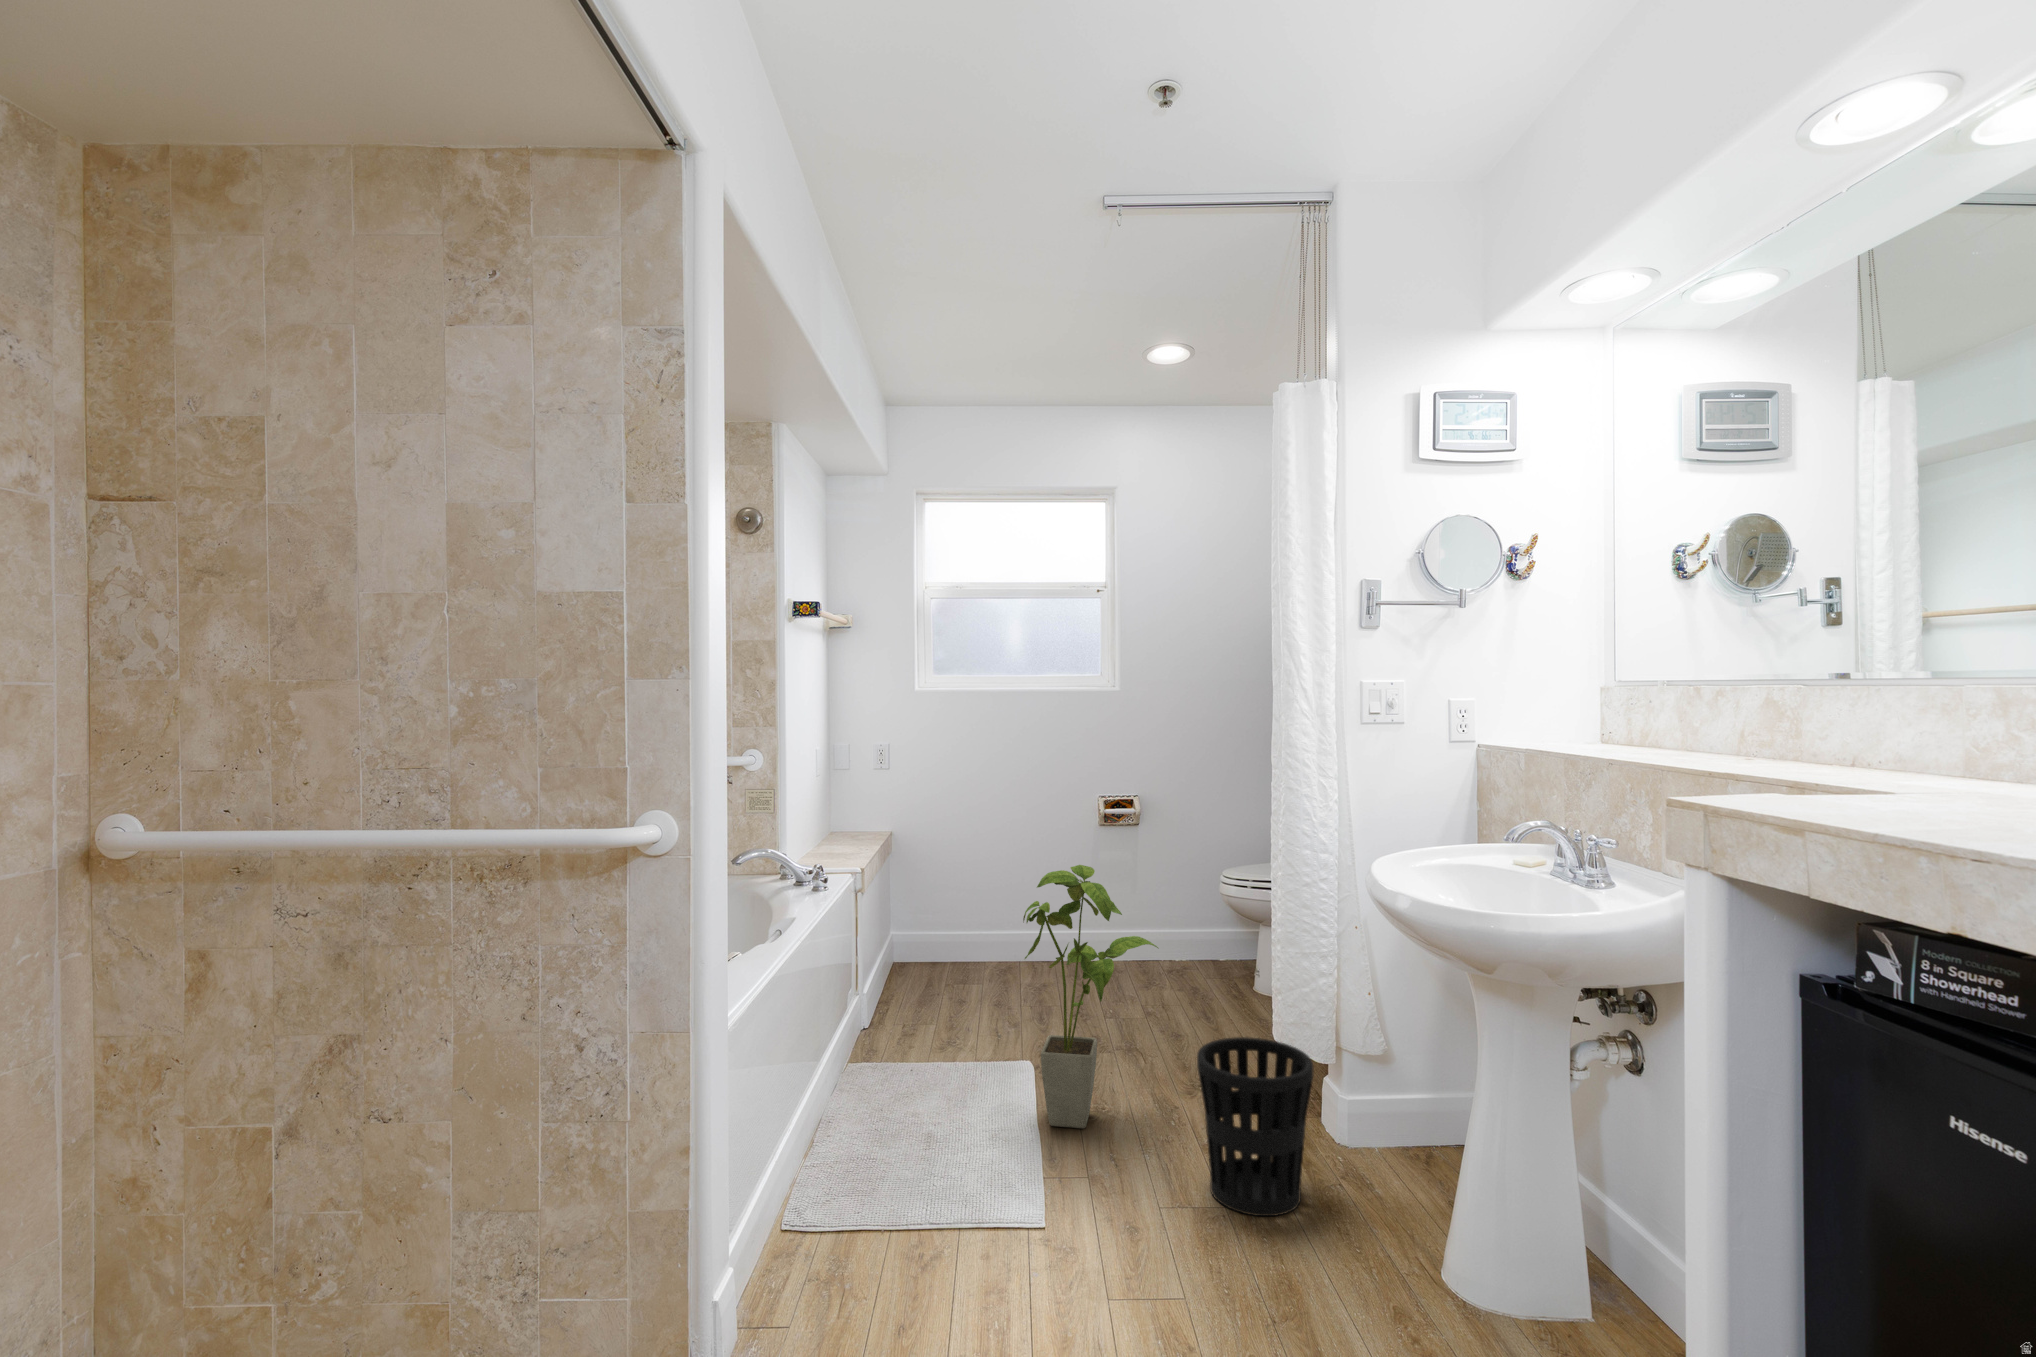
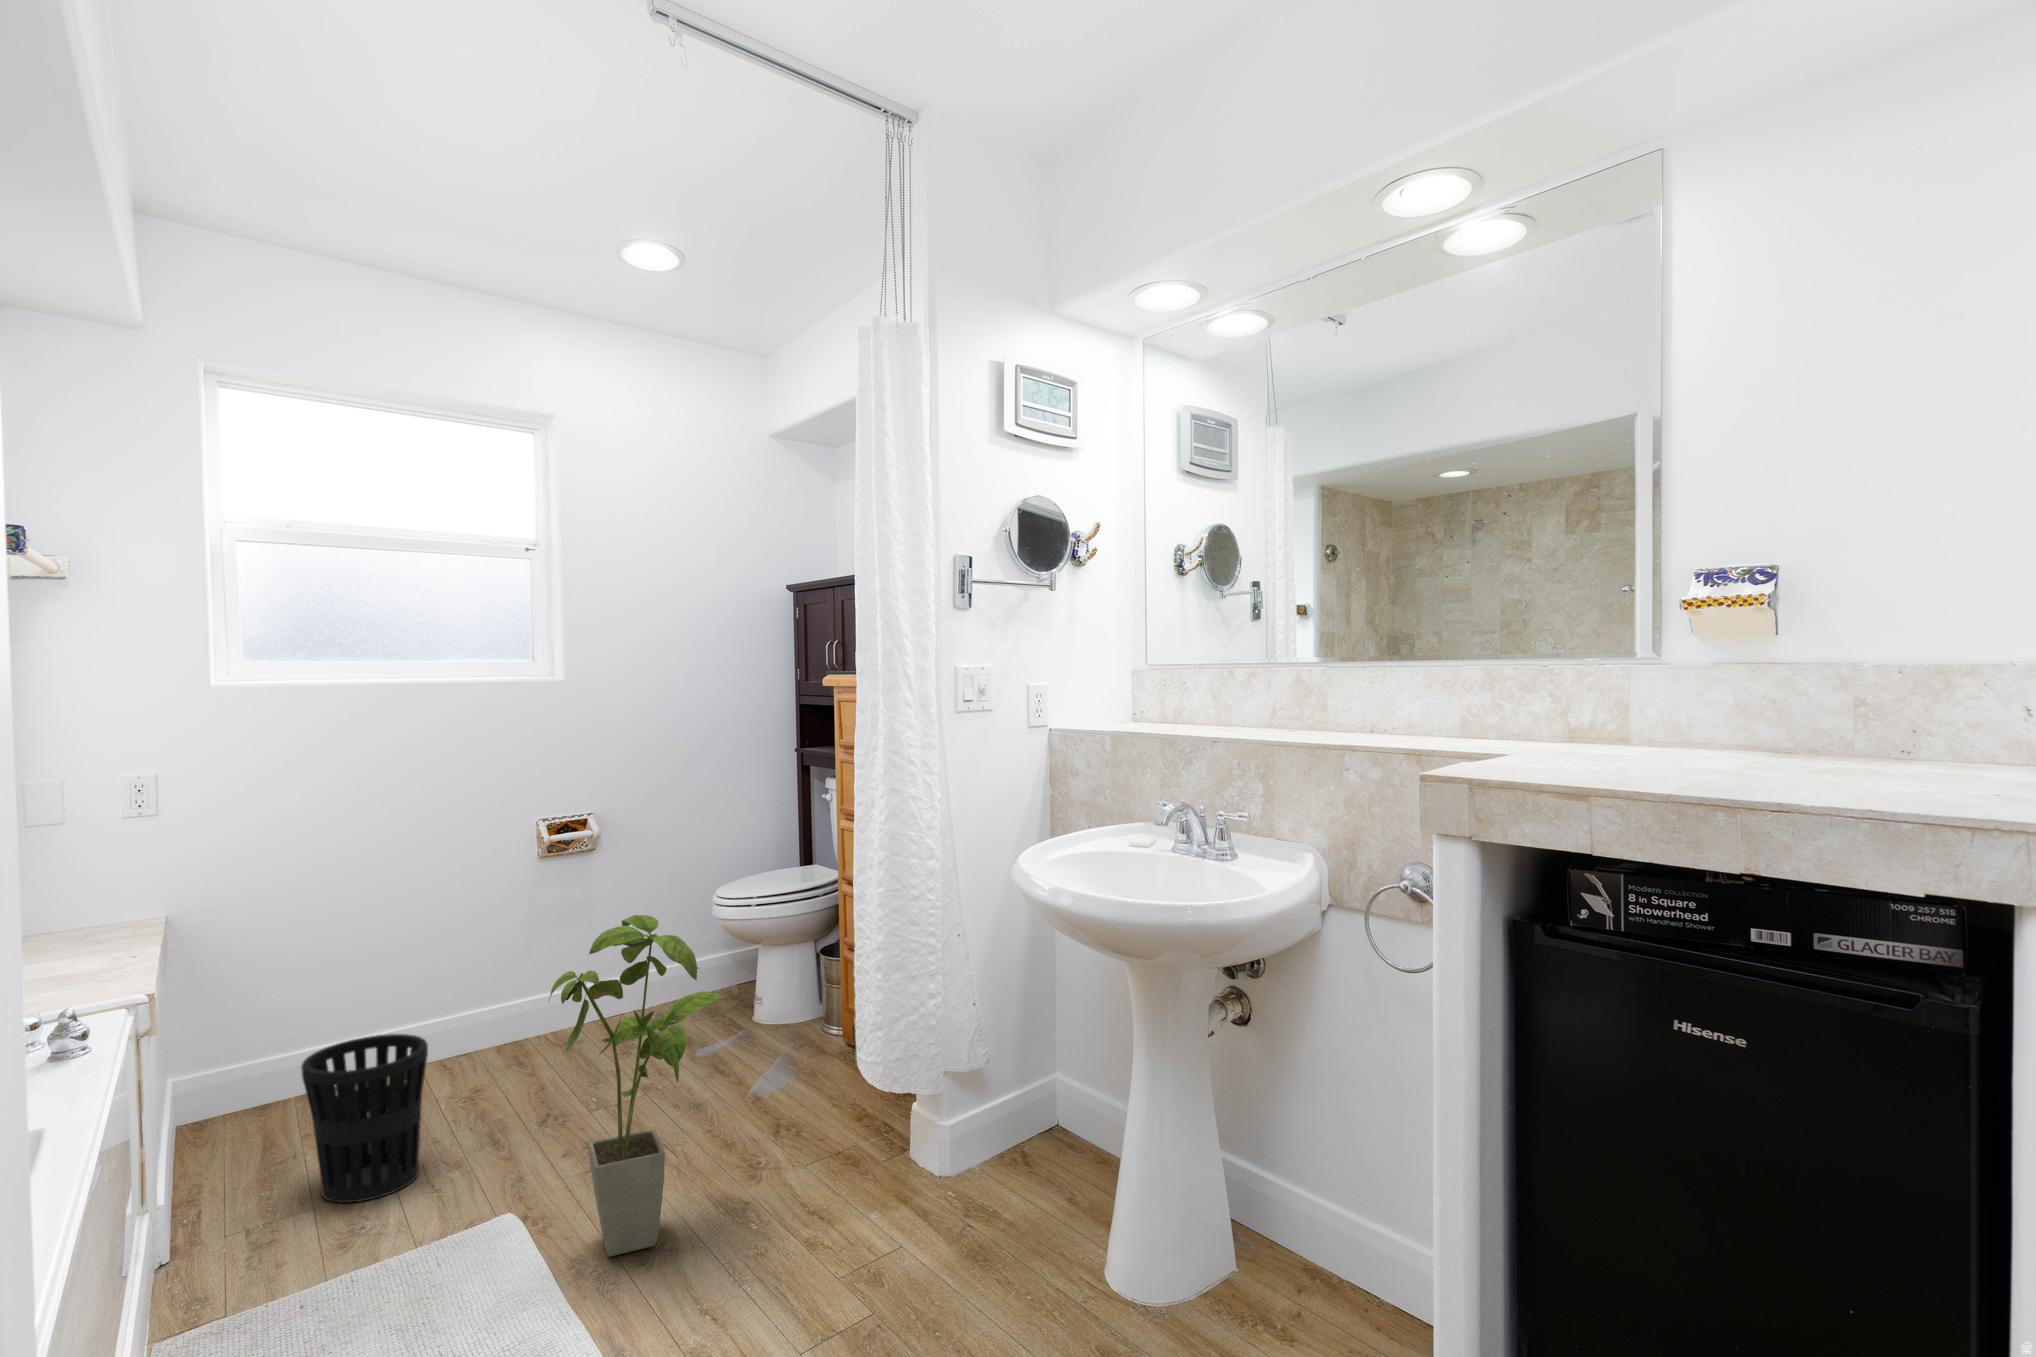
wastebasket: present [1197,1037,1314,1216] -> present [302,1034,428,1203]

